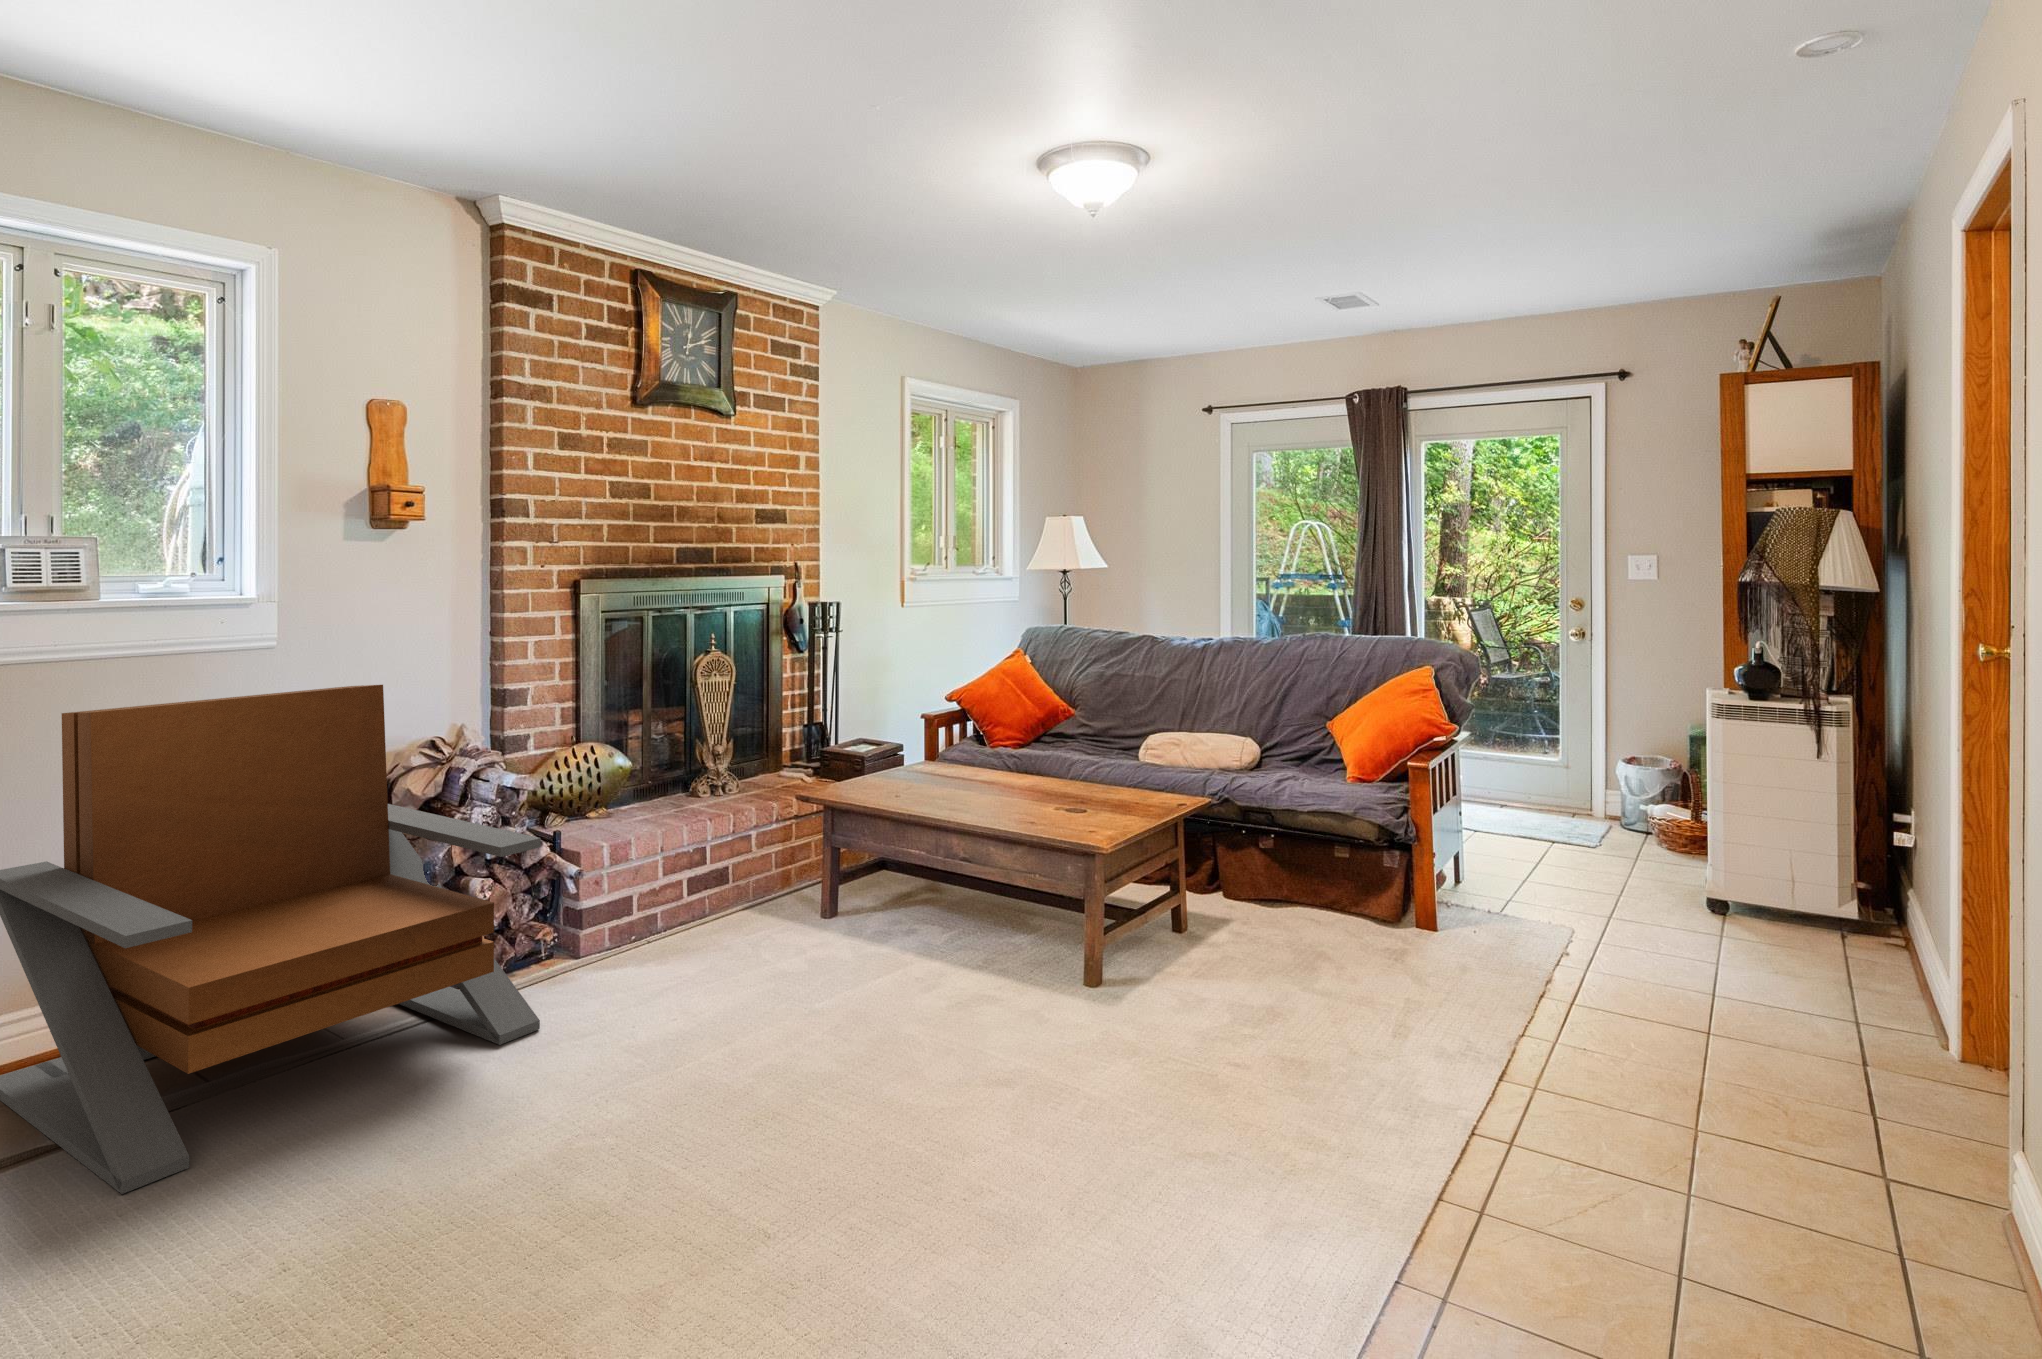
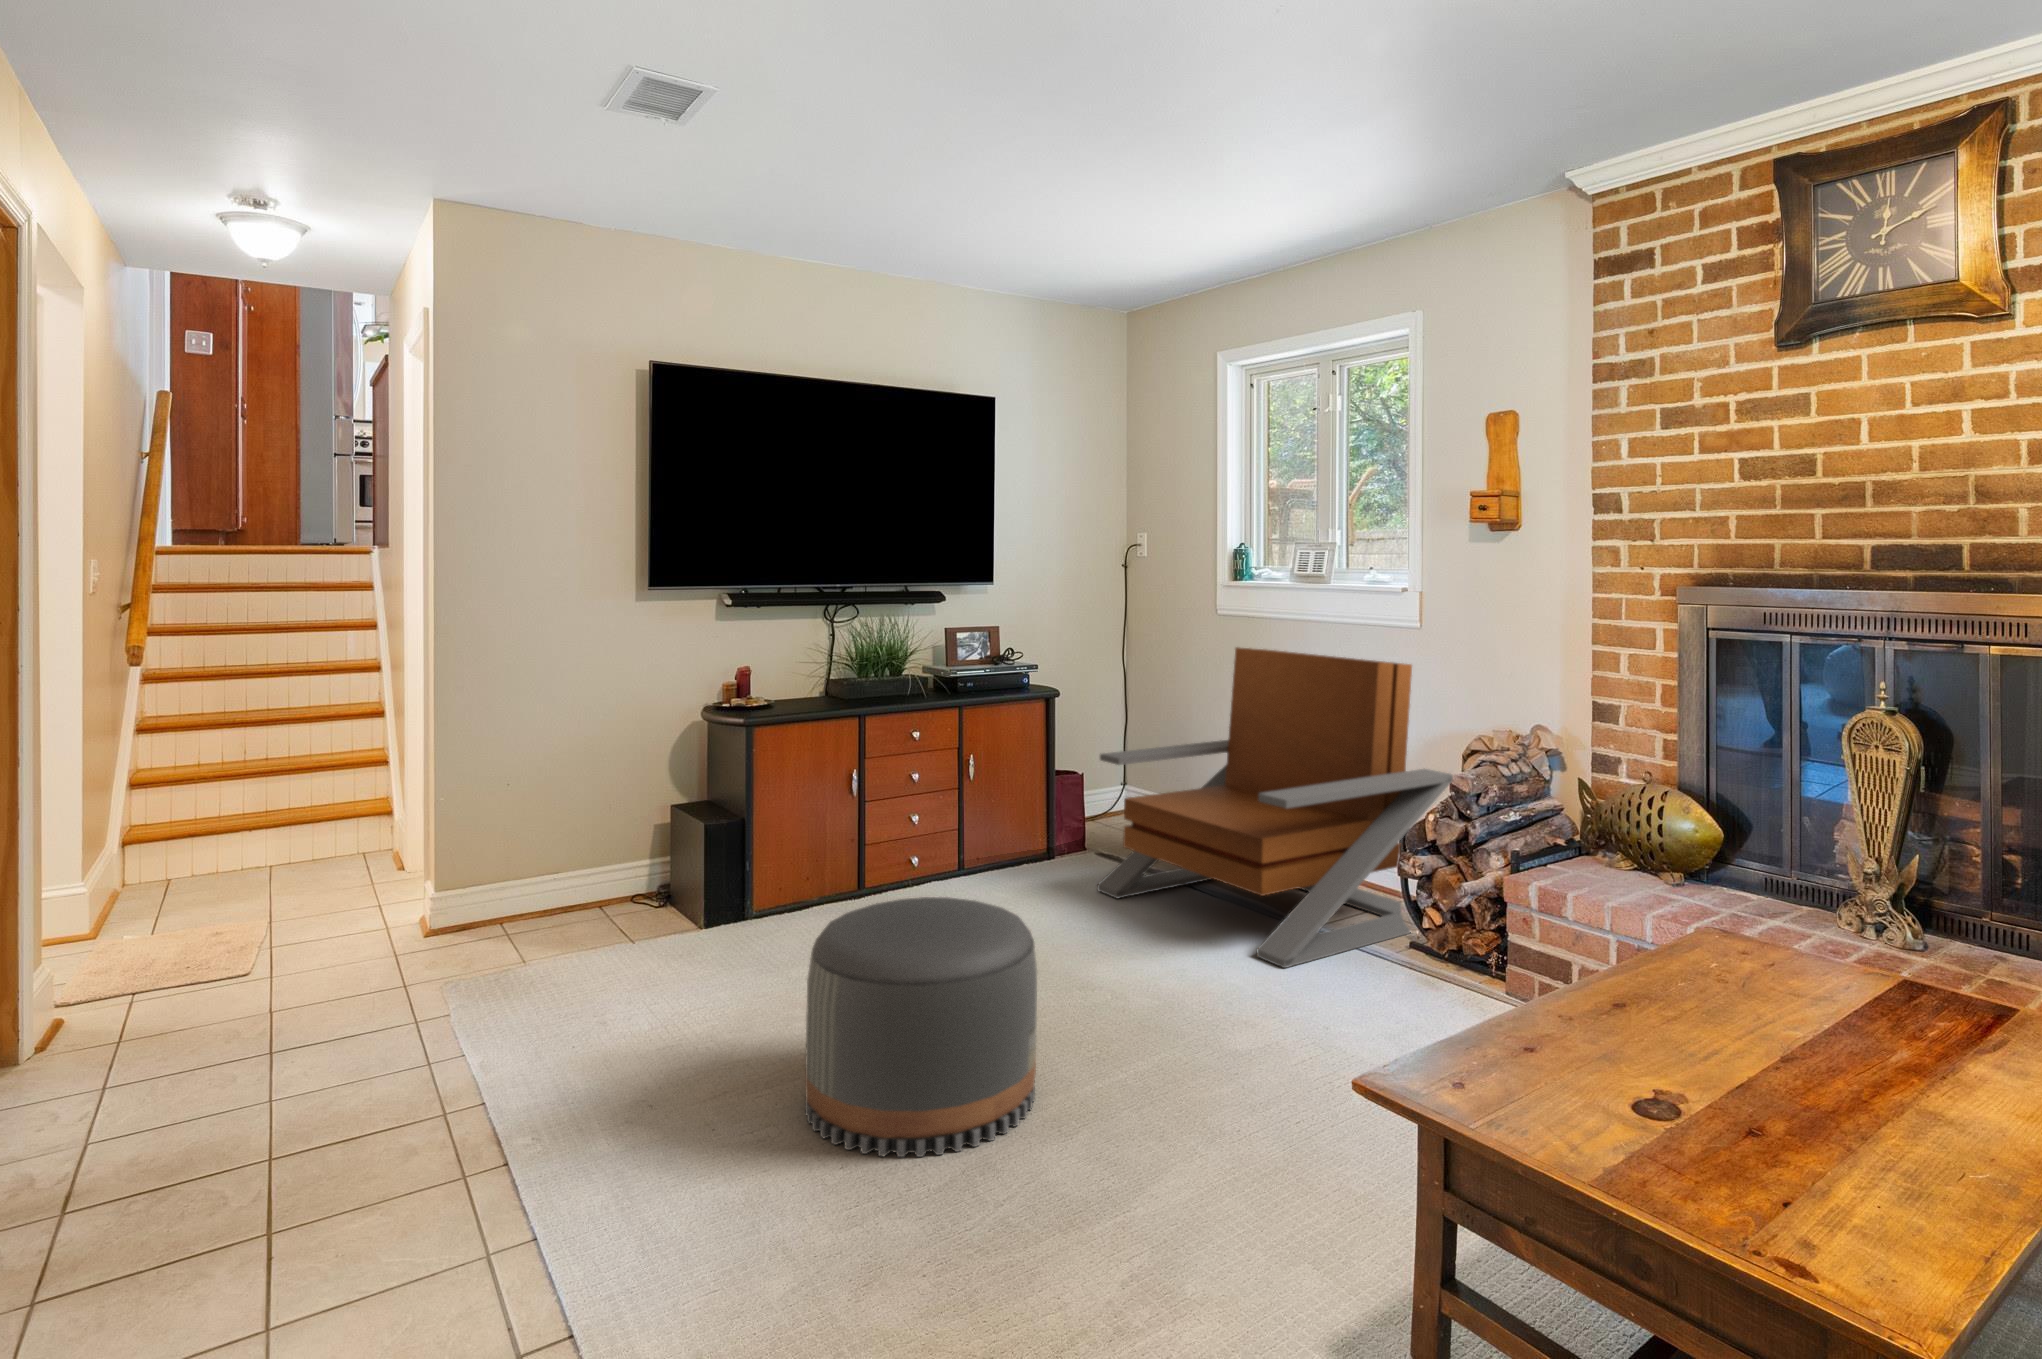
pouf: none [848,934,1093,1223] -> present [805,897,1037,1157]

